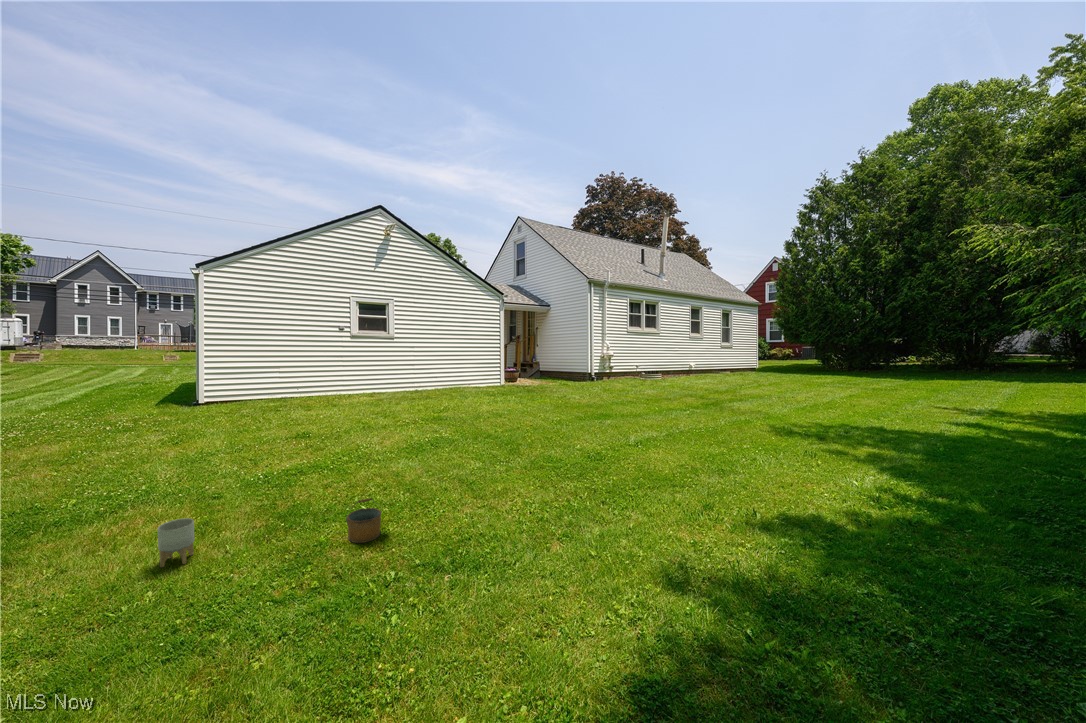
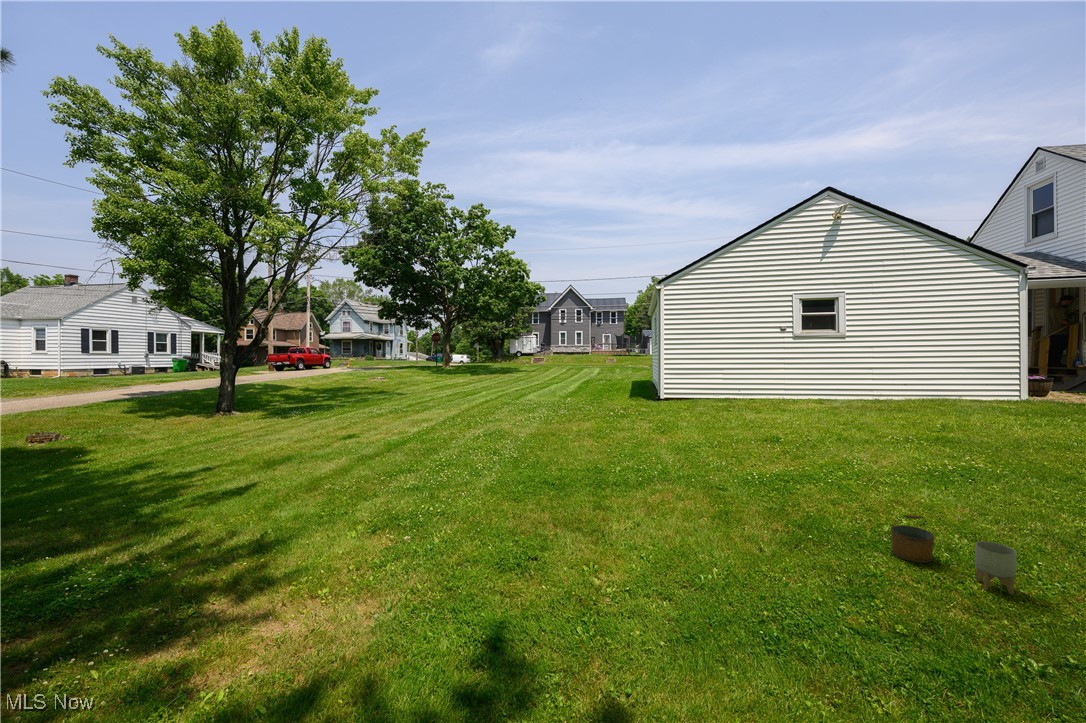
planter: present [158,518,194,567] -> present [975,541,1017,595]

